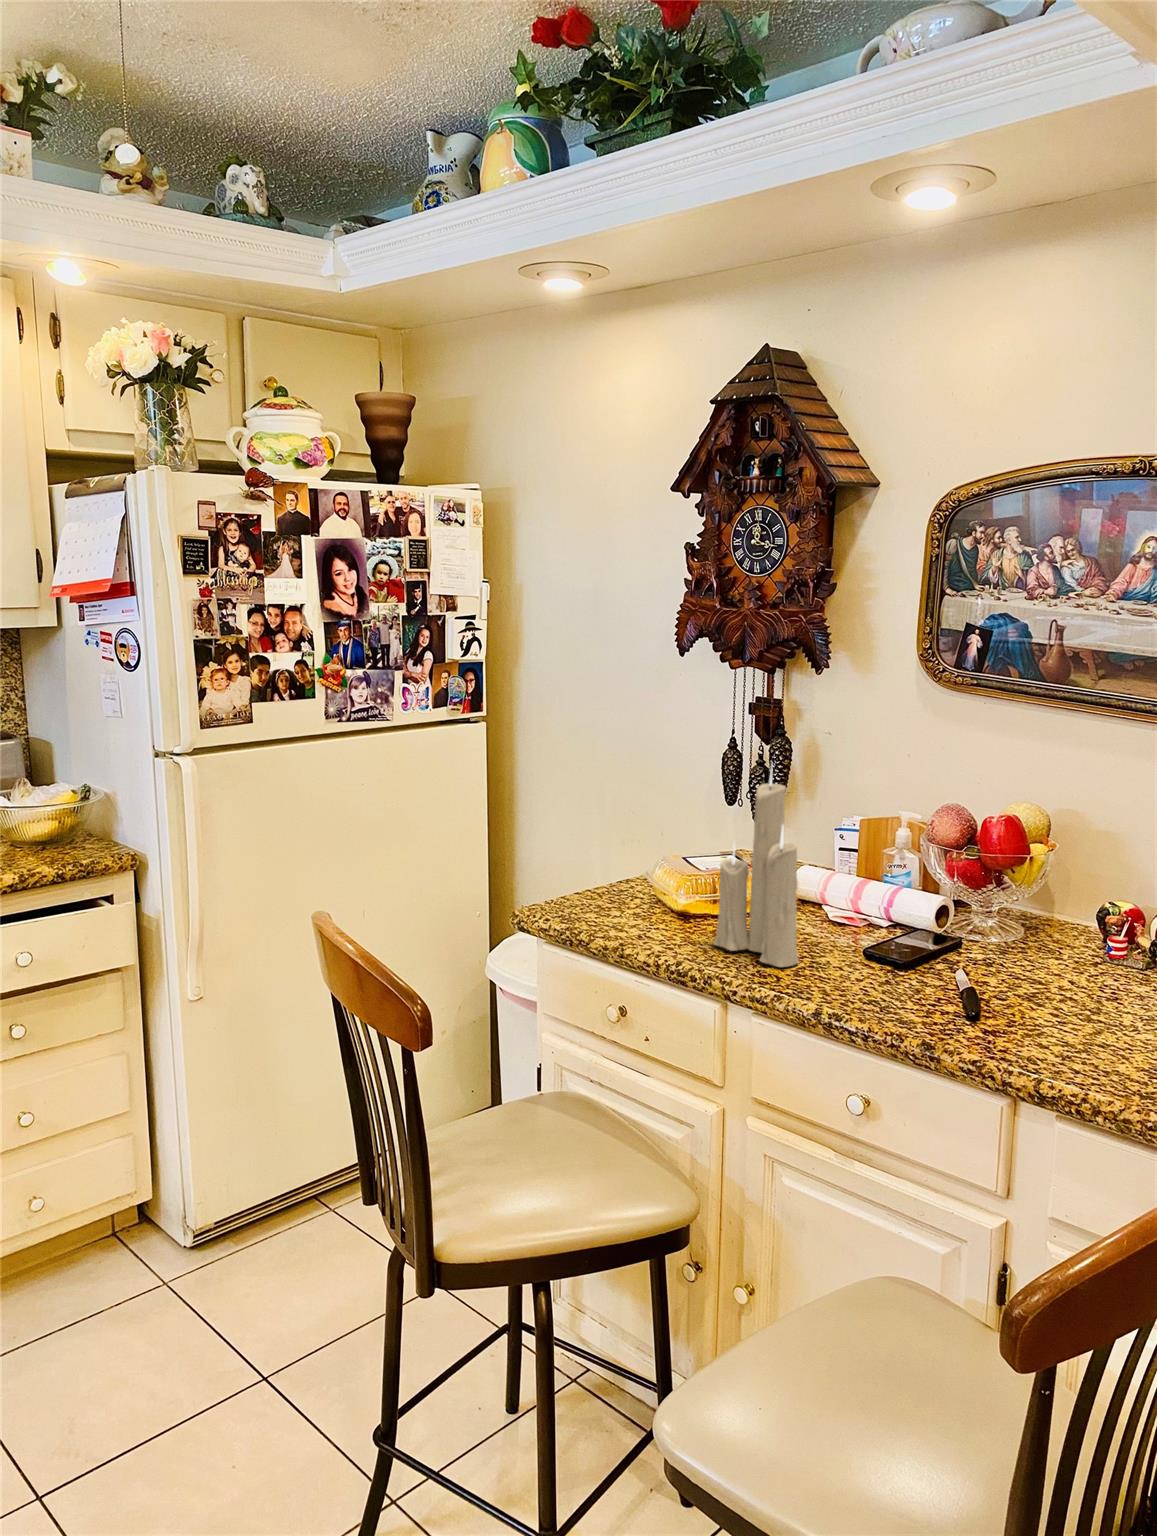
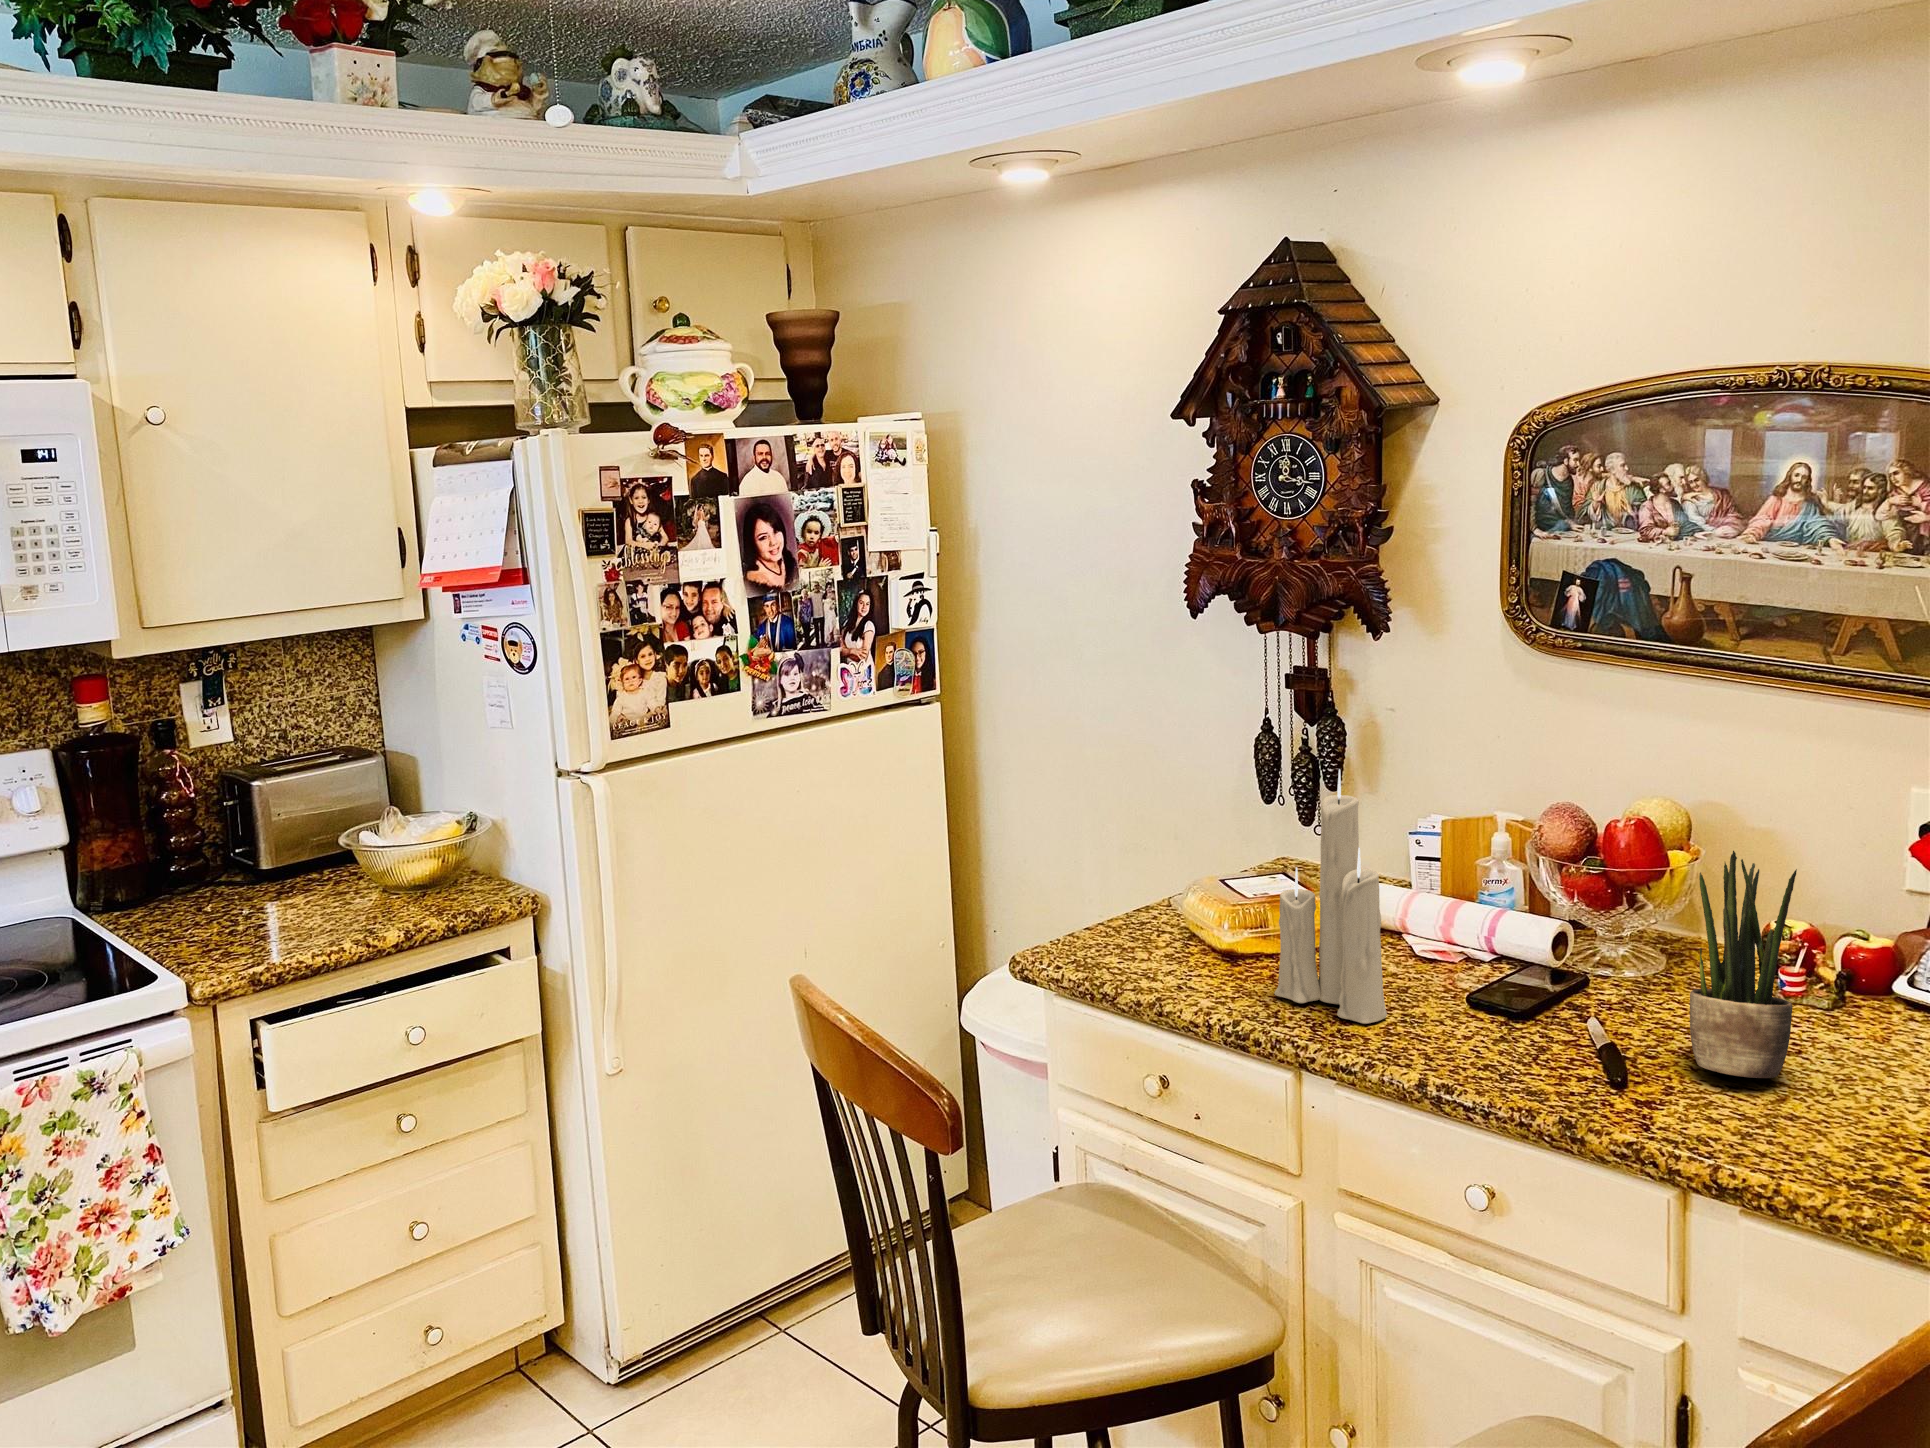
potted plant: none [1033,831,1122,1015] -> present [1690,851,1797,1078]

